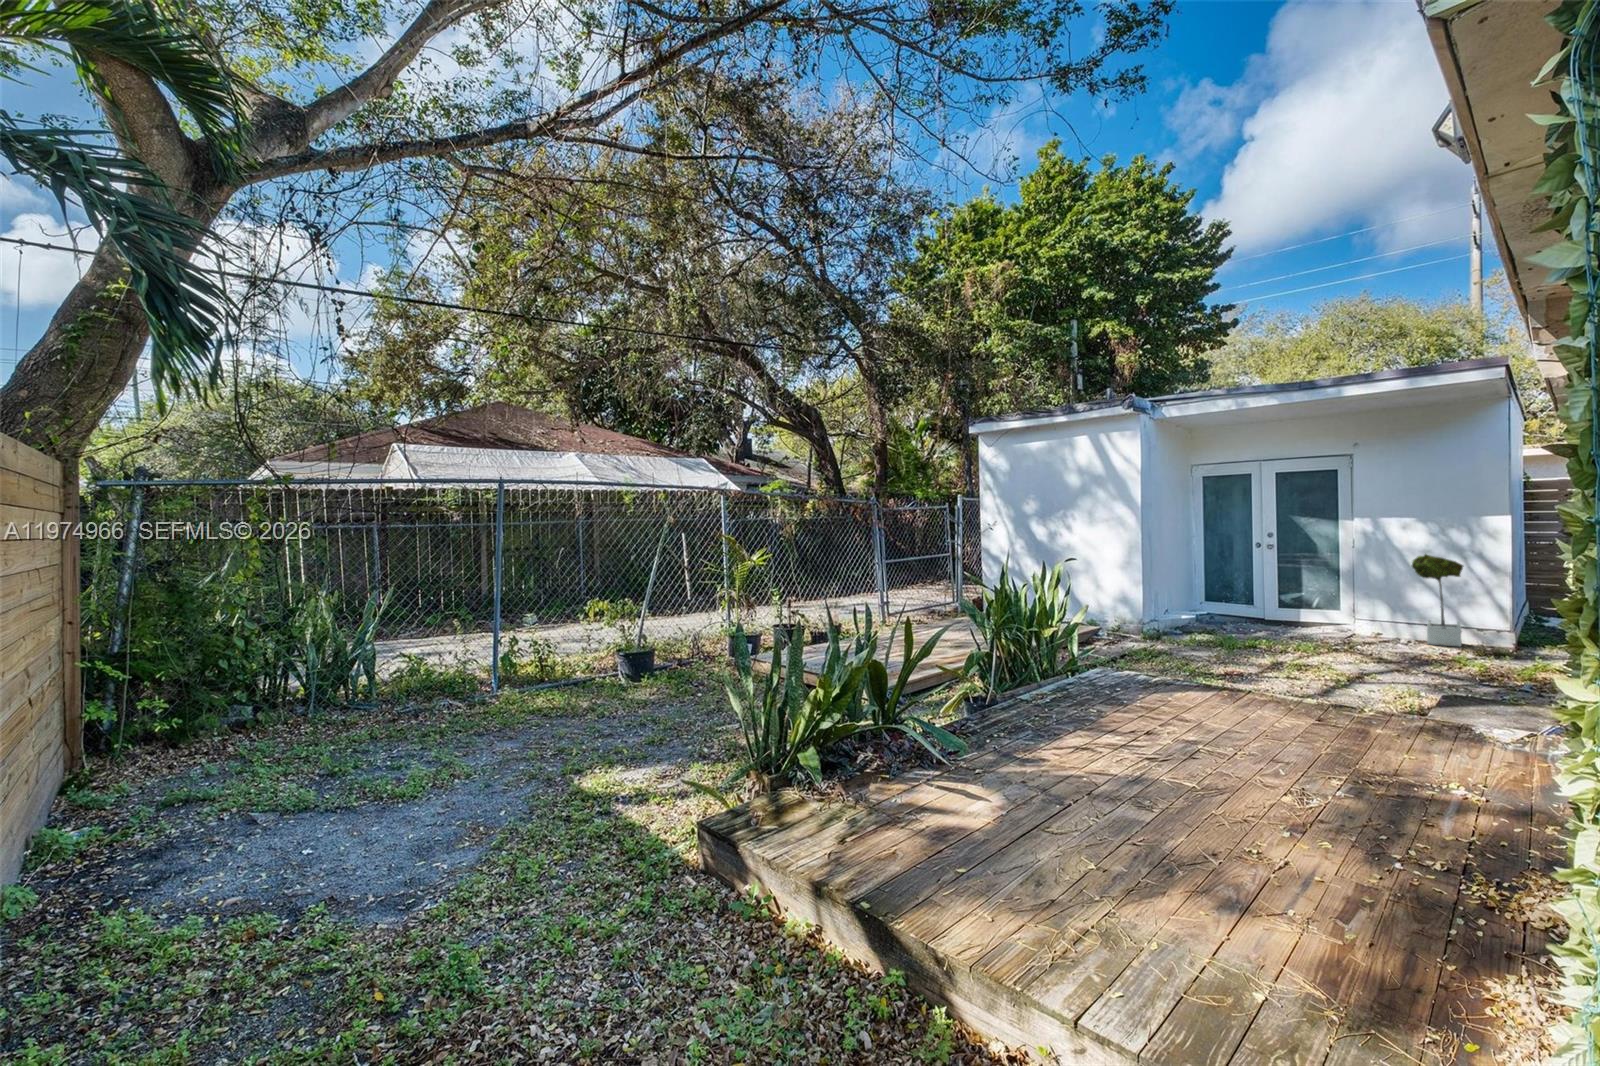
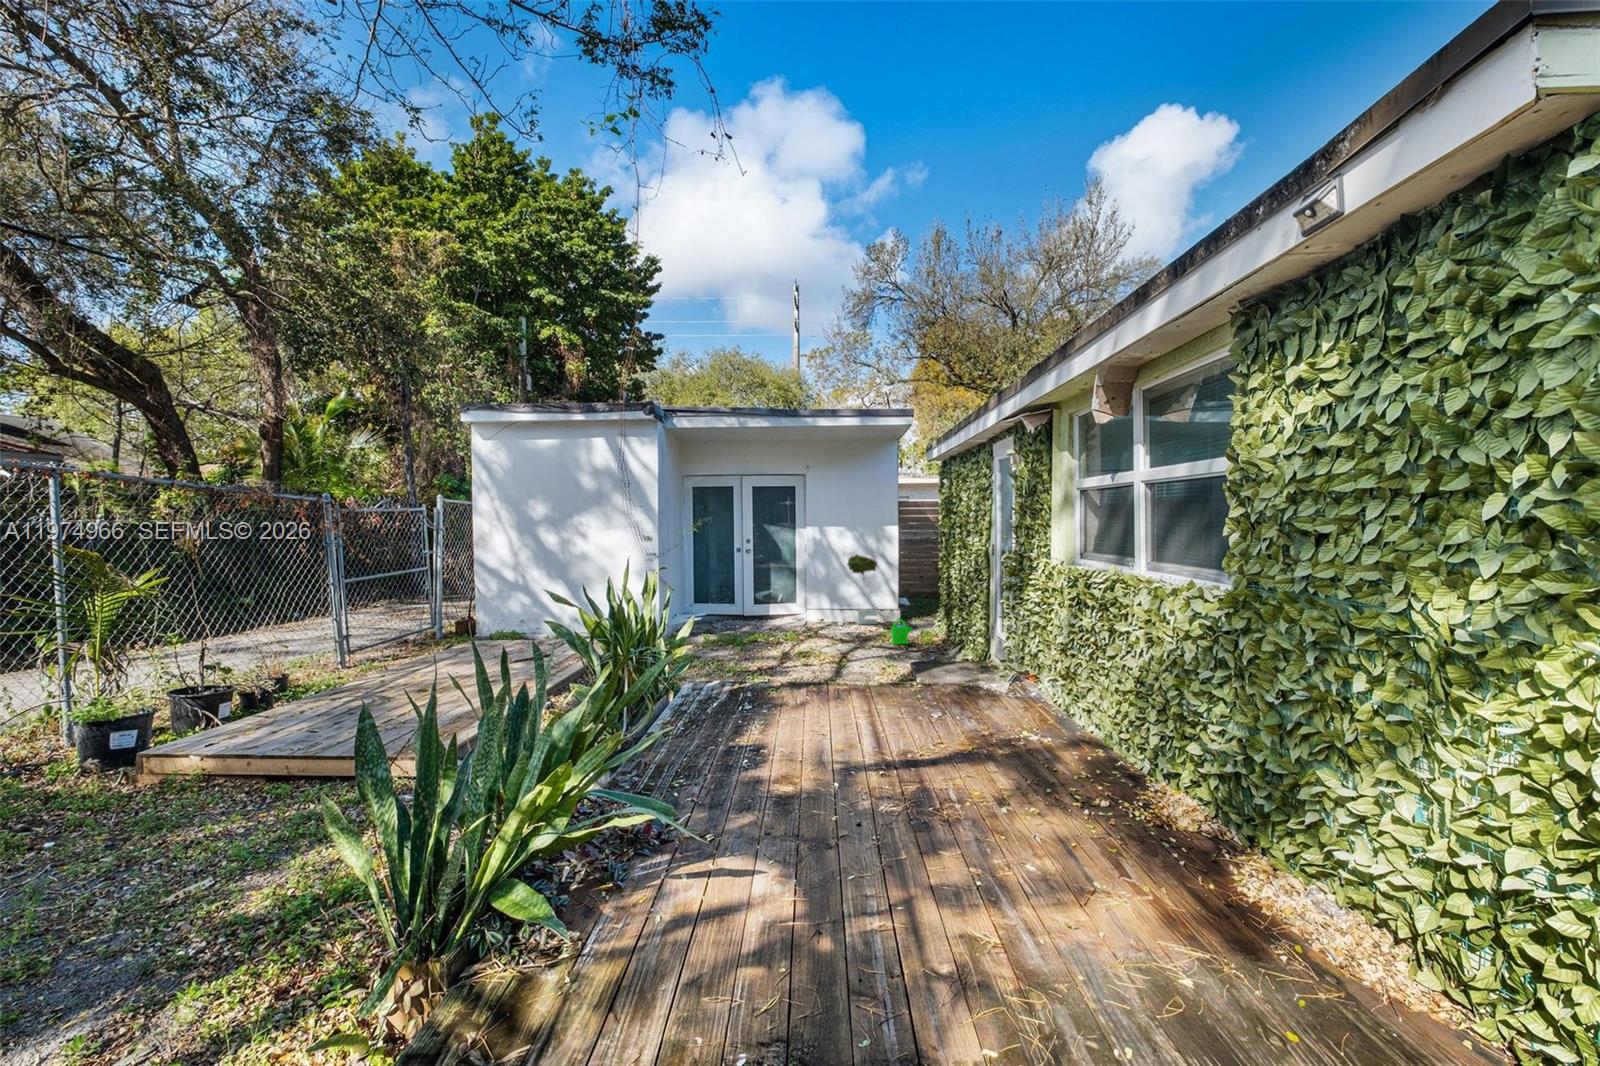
watering can: none [1445,643,1481,678] -> present [890,618,913,644]

